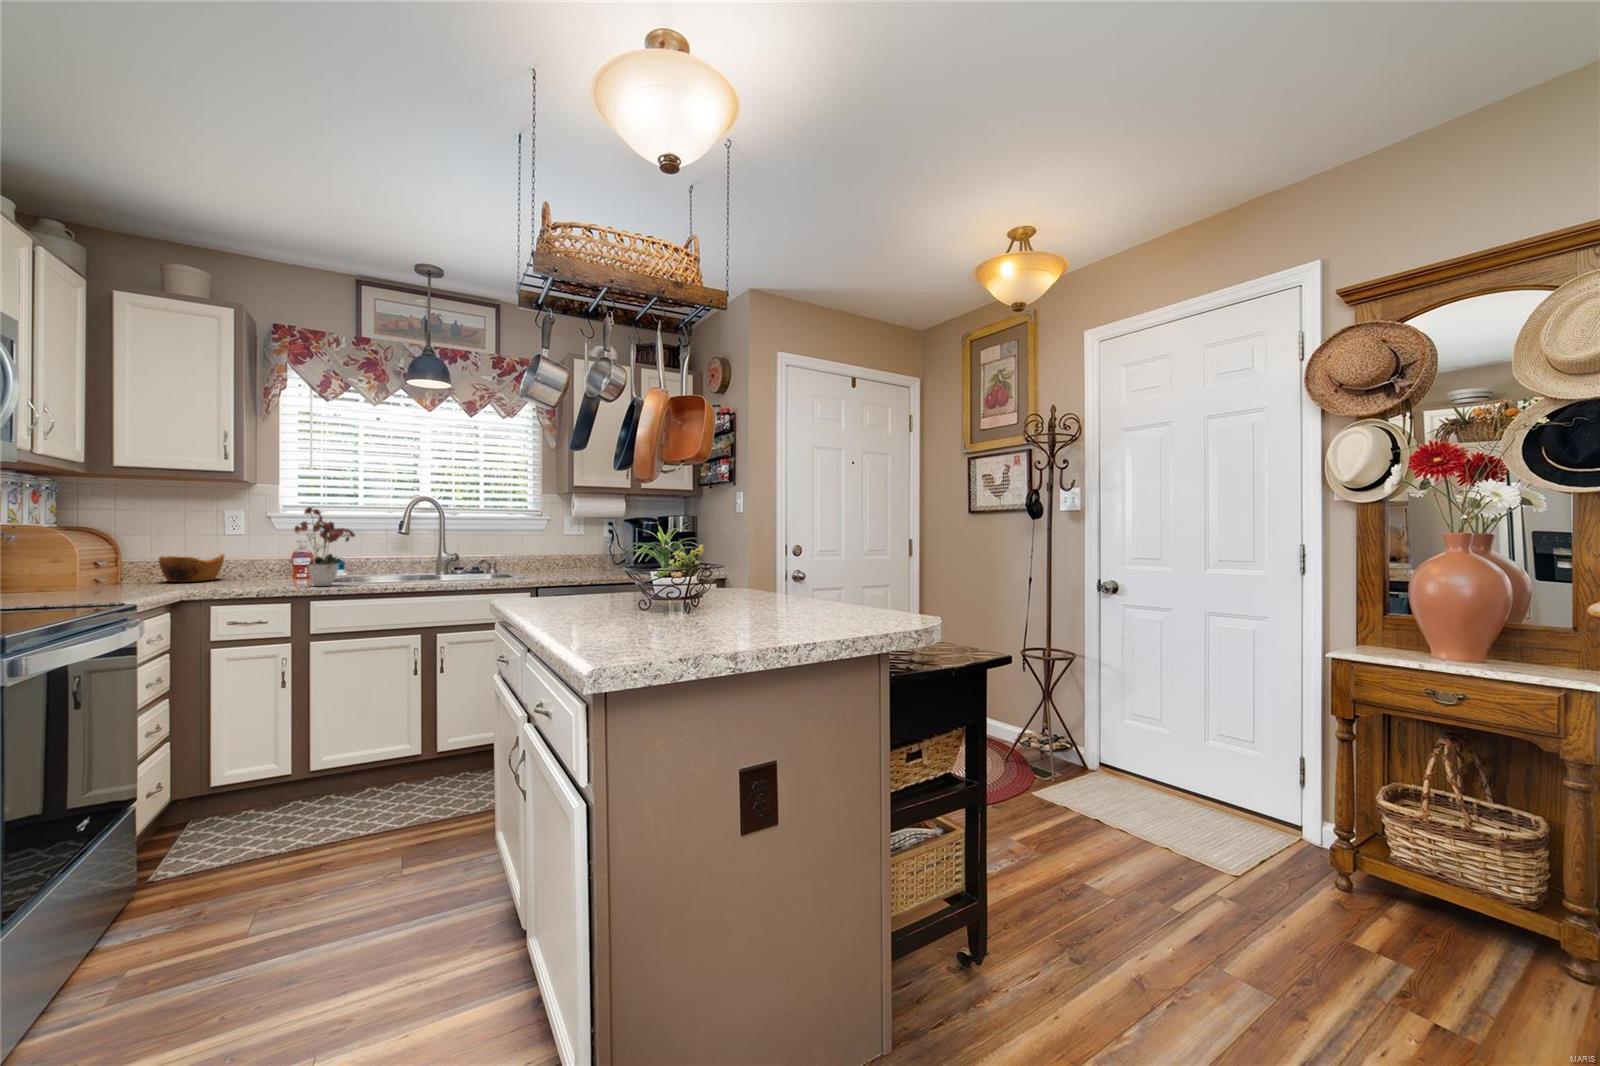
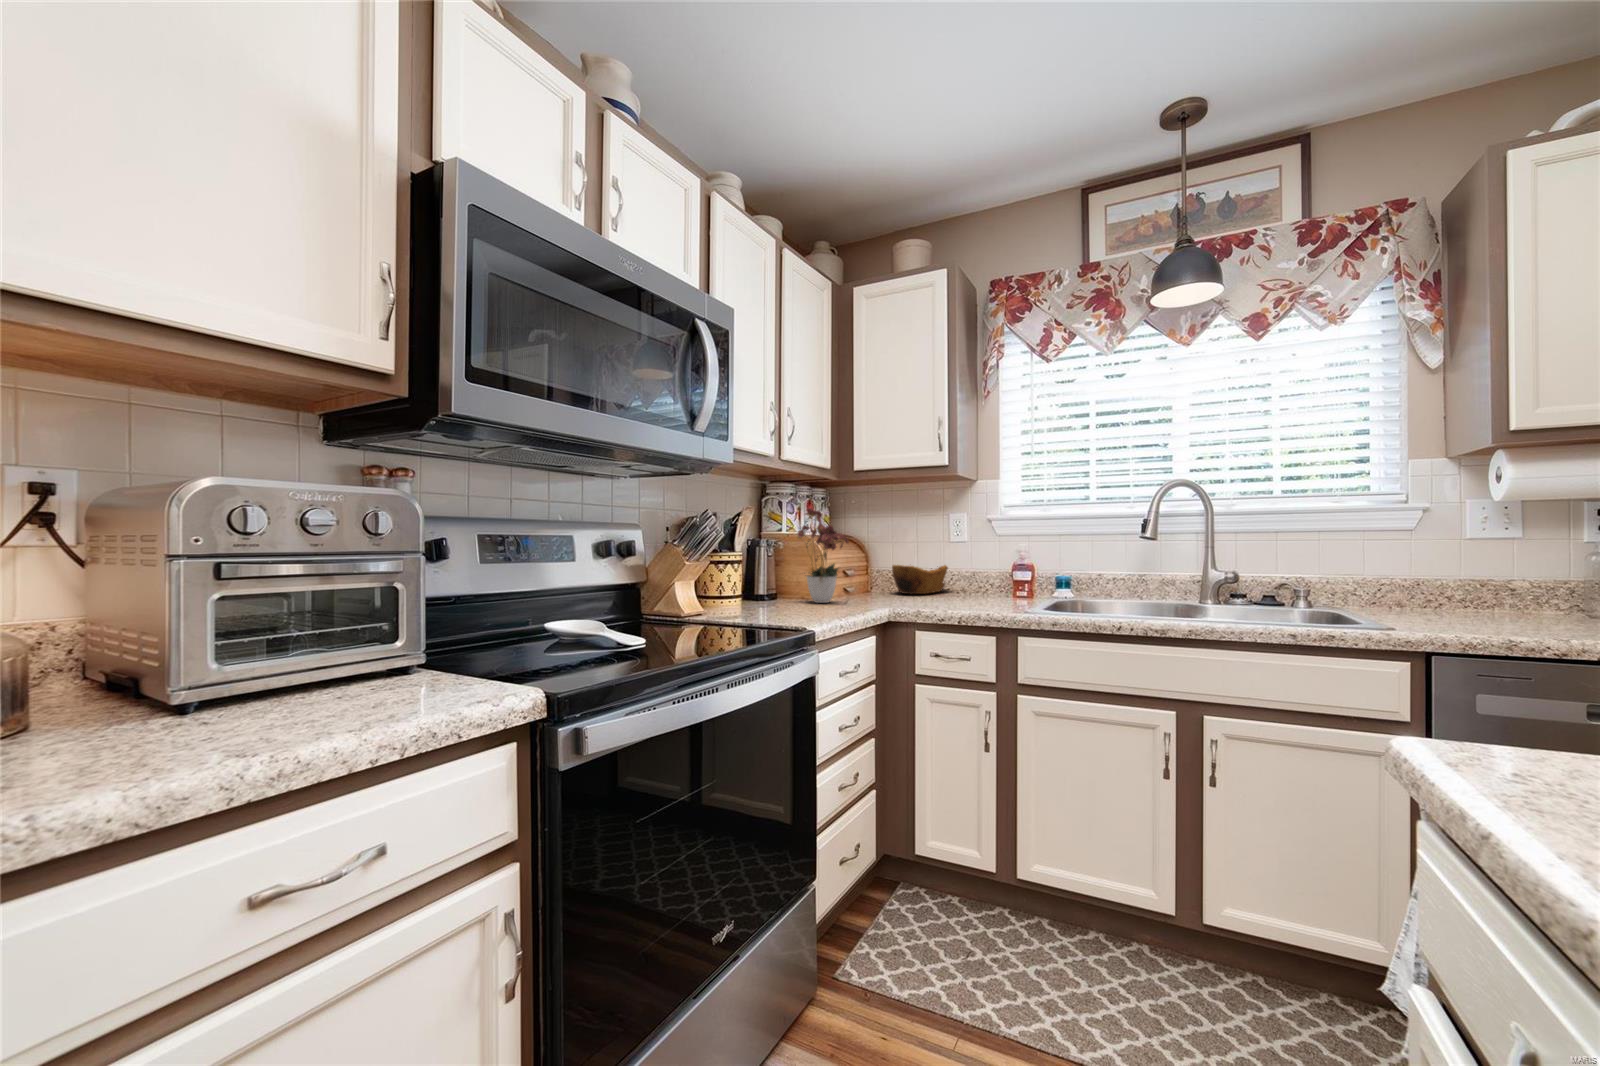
flower arrangement: present [294,507,355,586] -> present [797,508,849,603]

